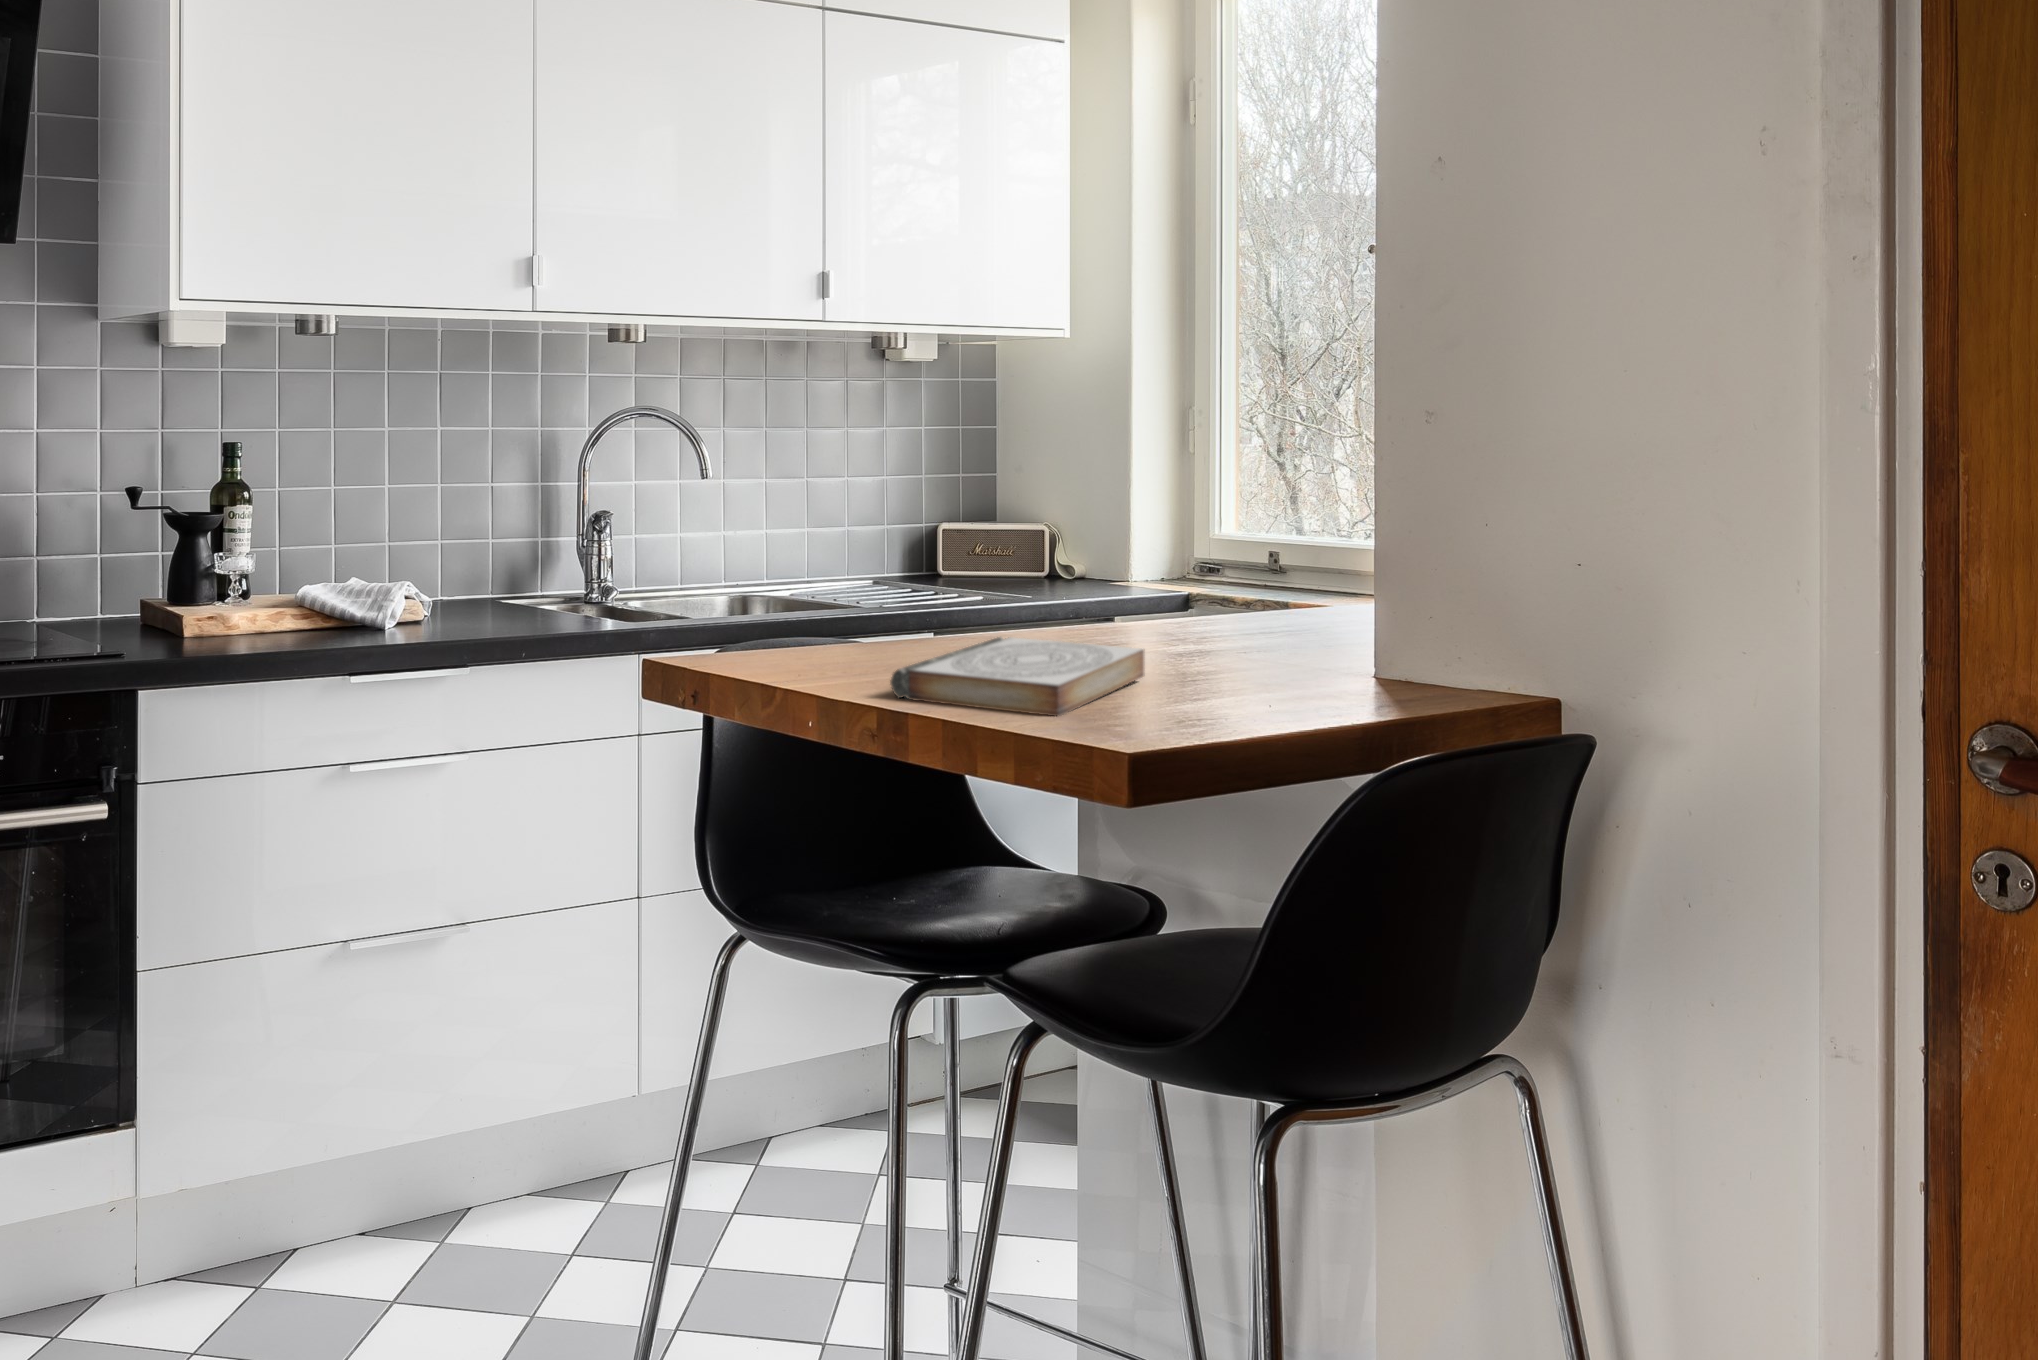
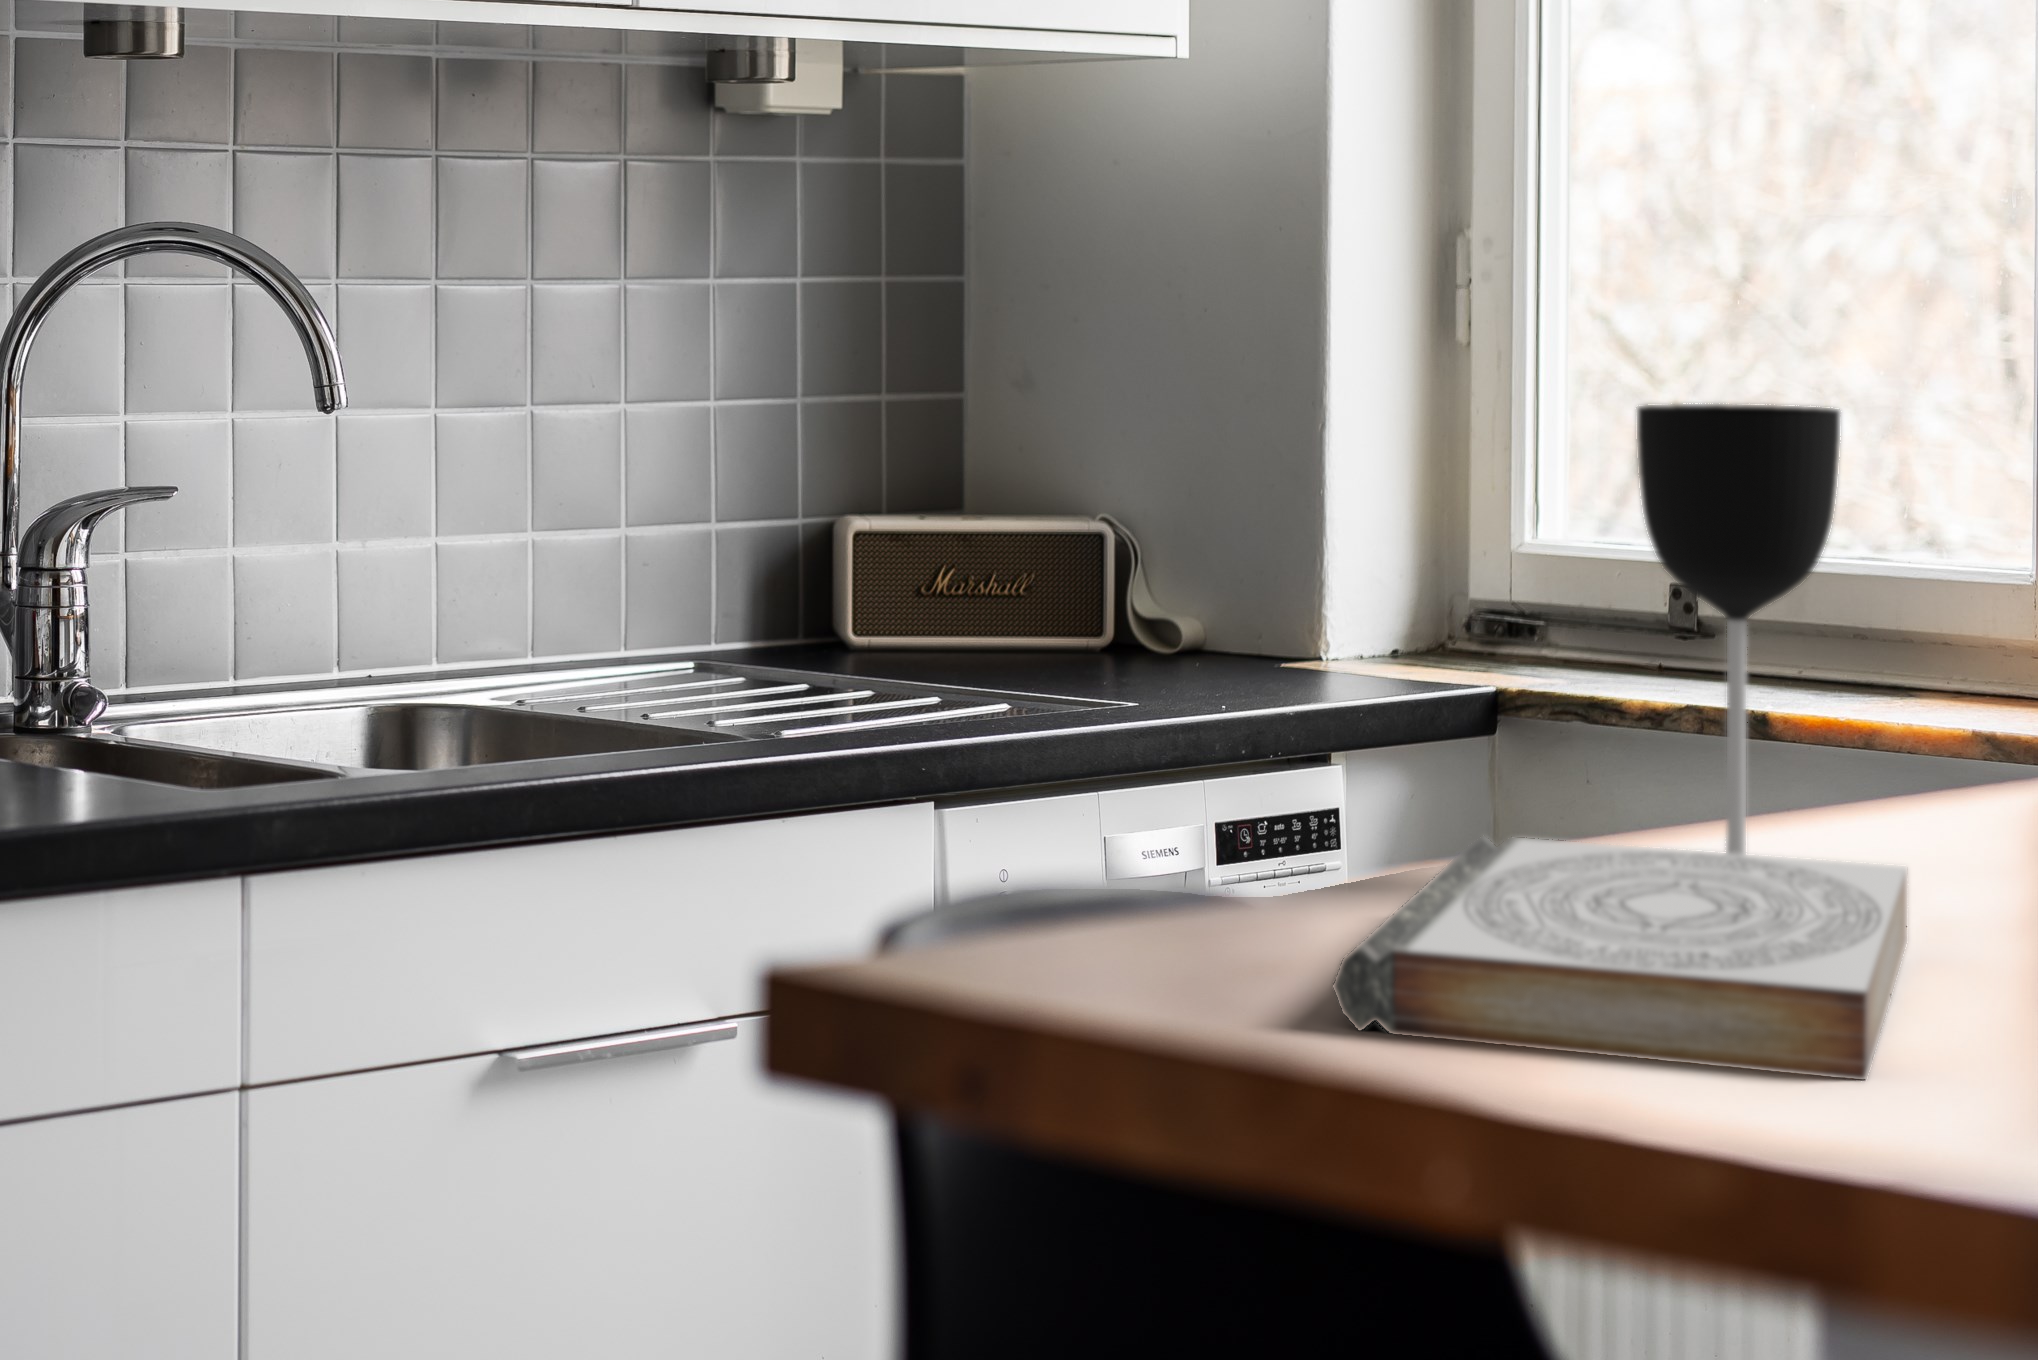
wine glass: none [1078,478,1153,665] -> present [1637,404,1840,854]

